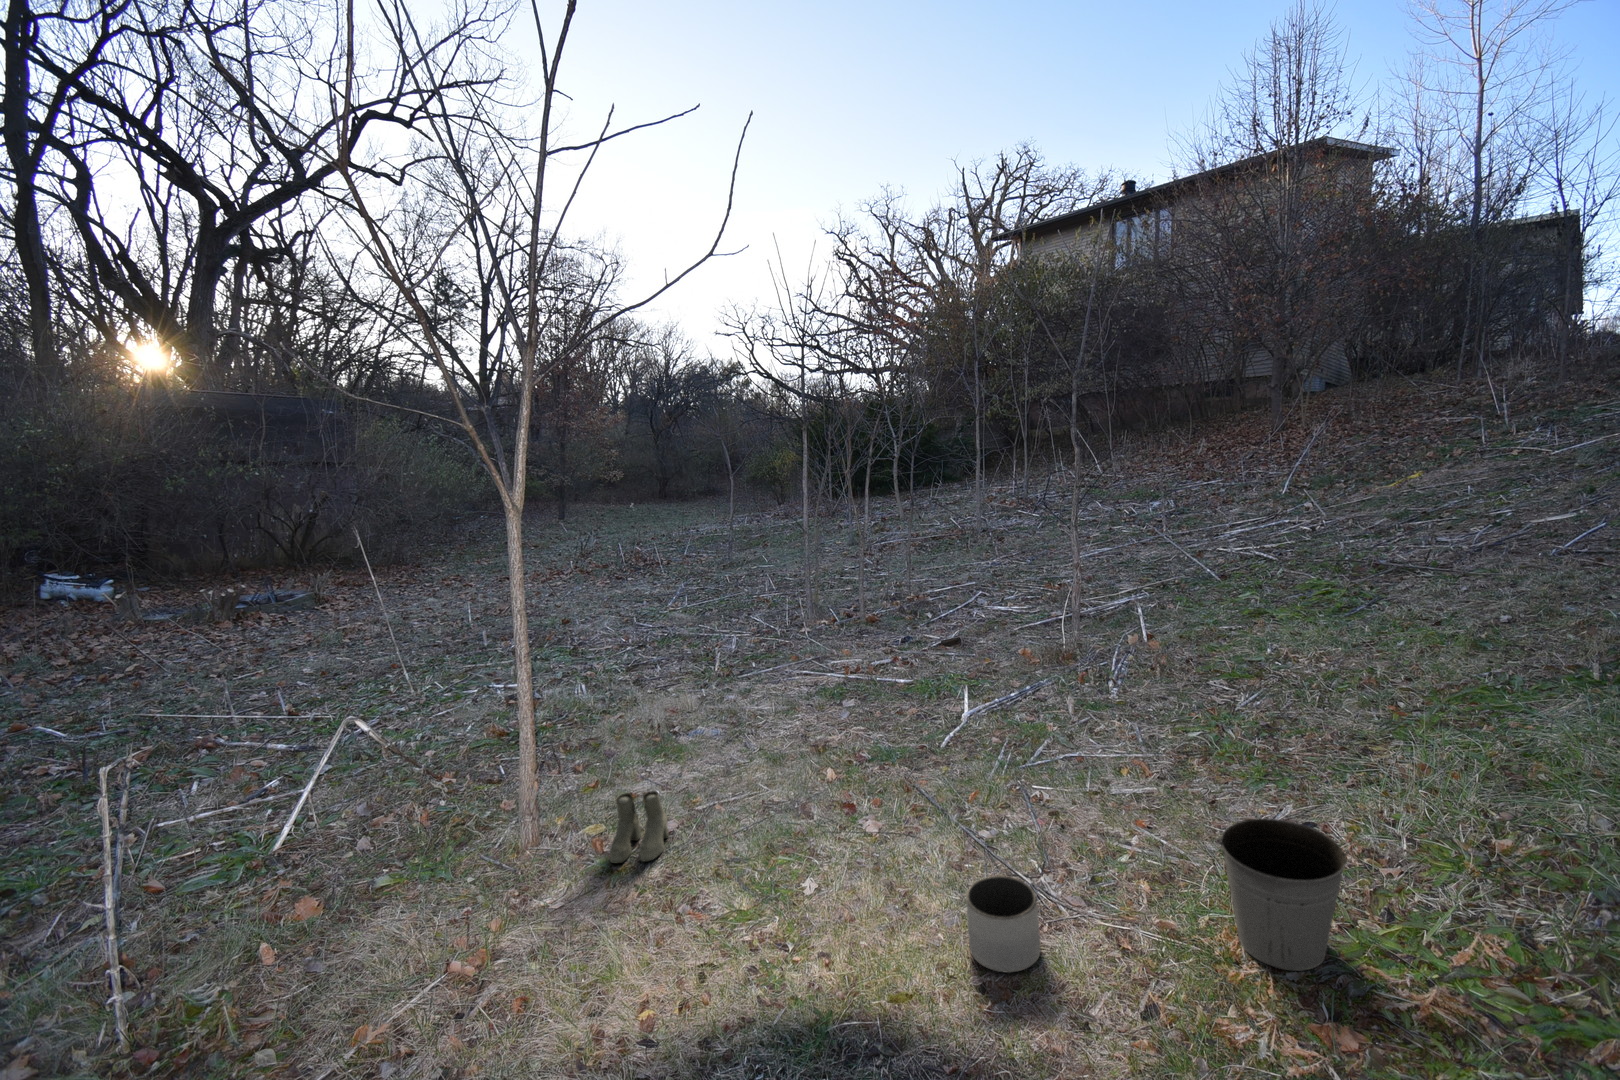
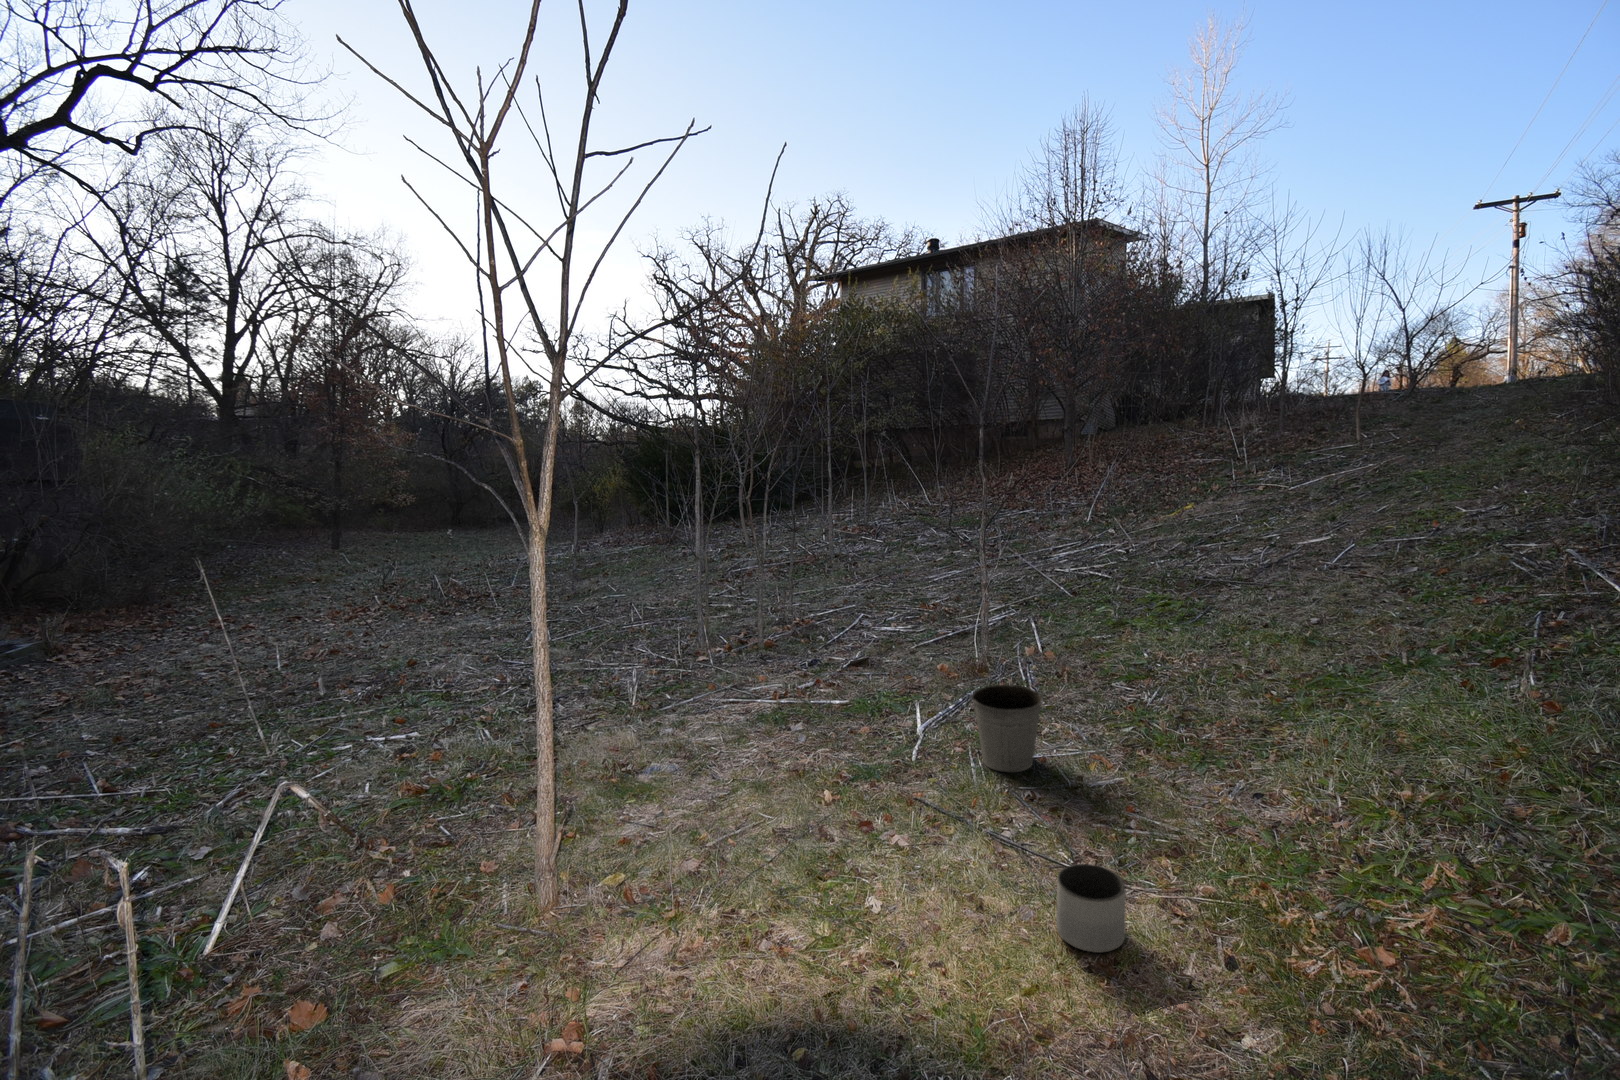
boots: present [610,791,668,863] -> none [641,827,697,911]
bucket: present [1217,818,1350,971] -> present [971,685,1044,772]

